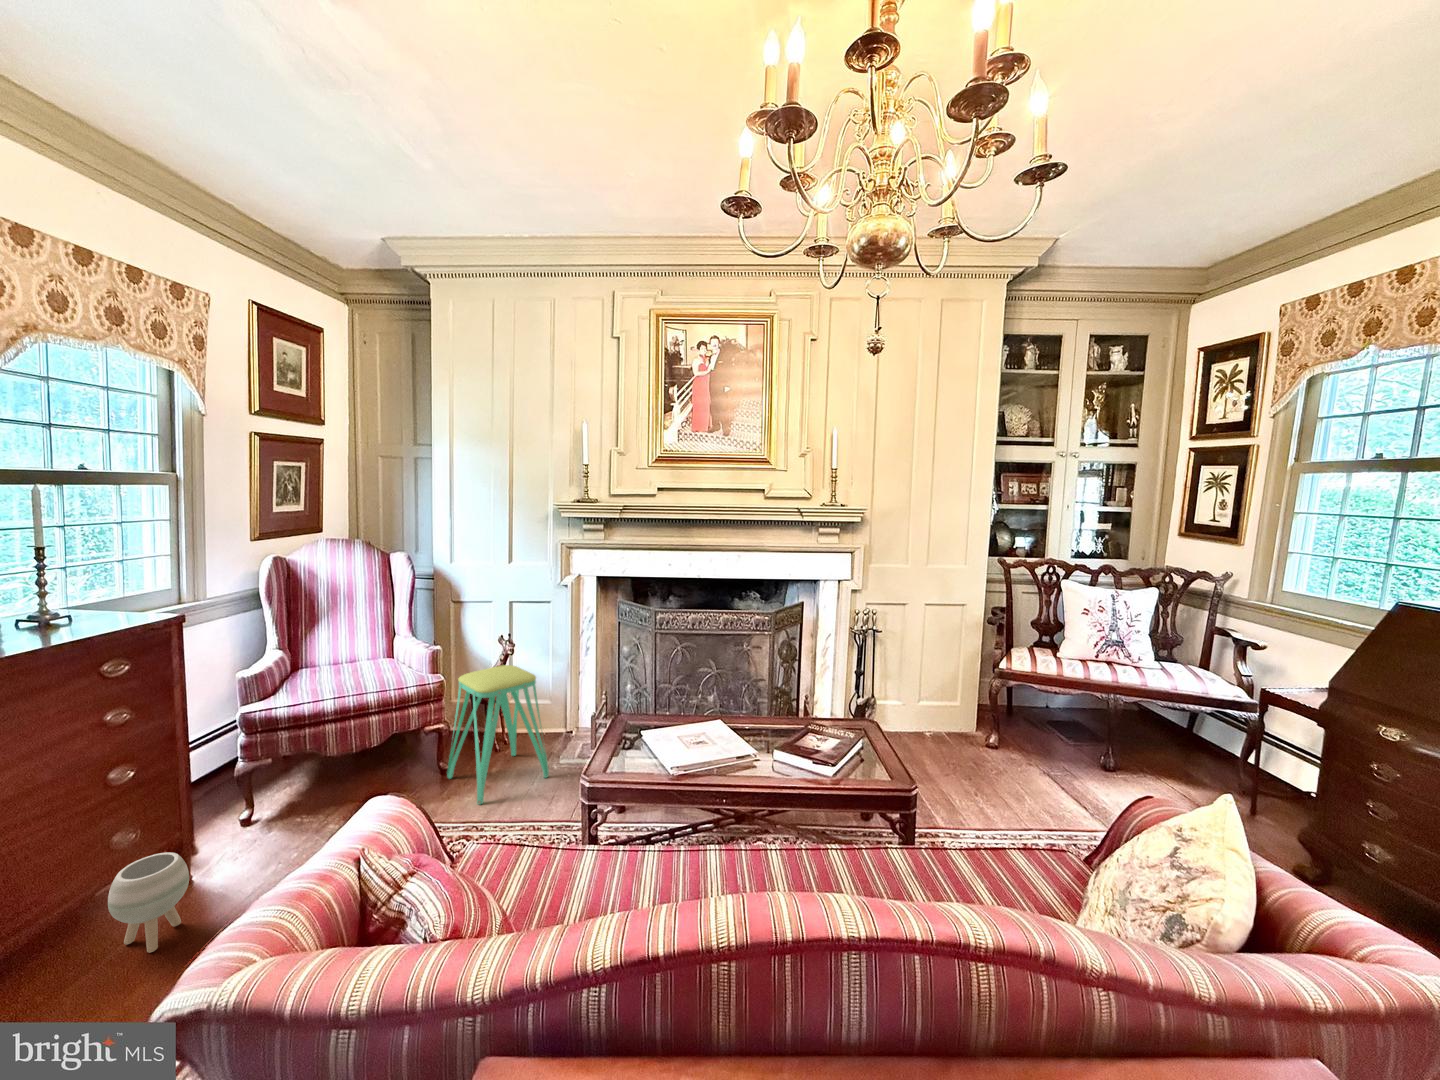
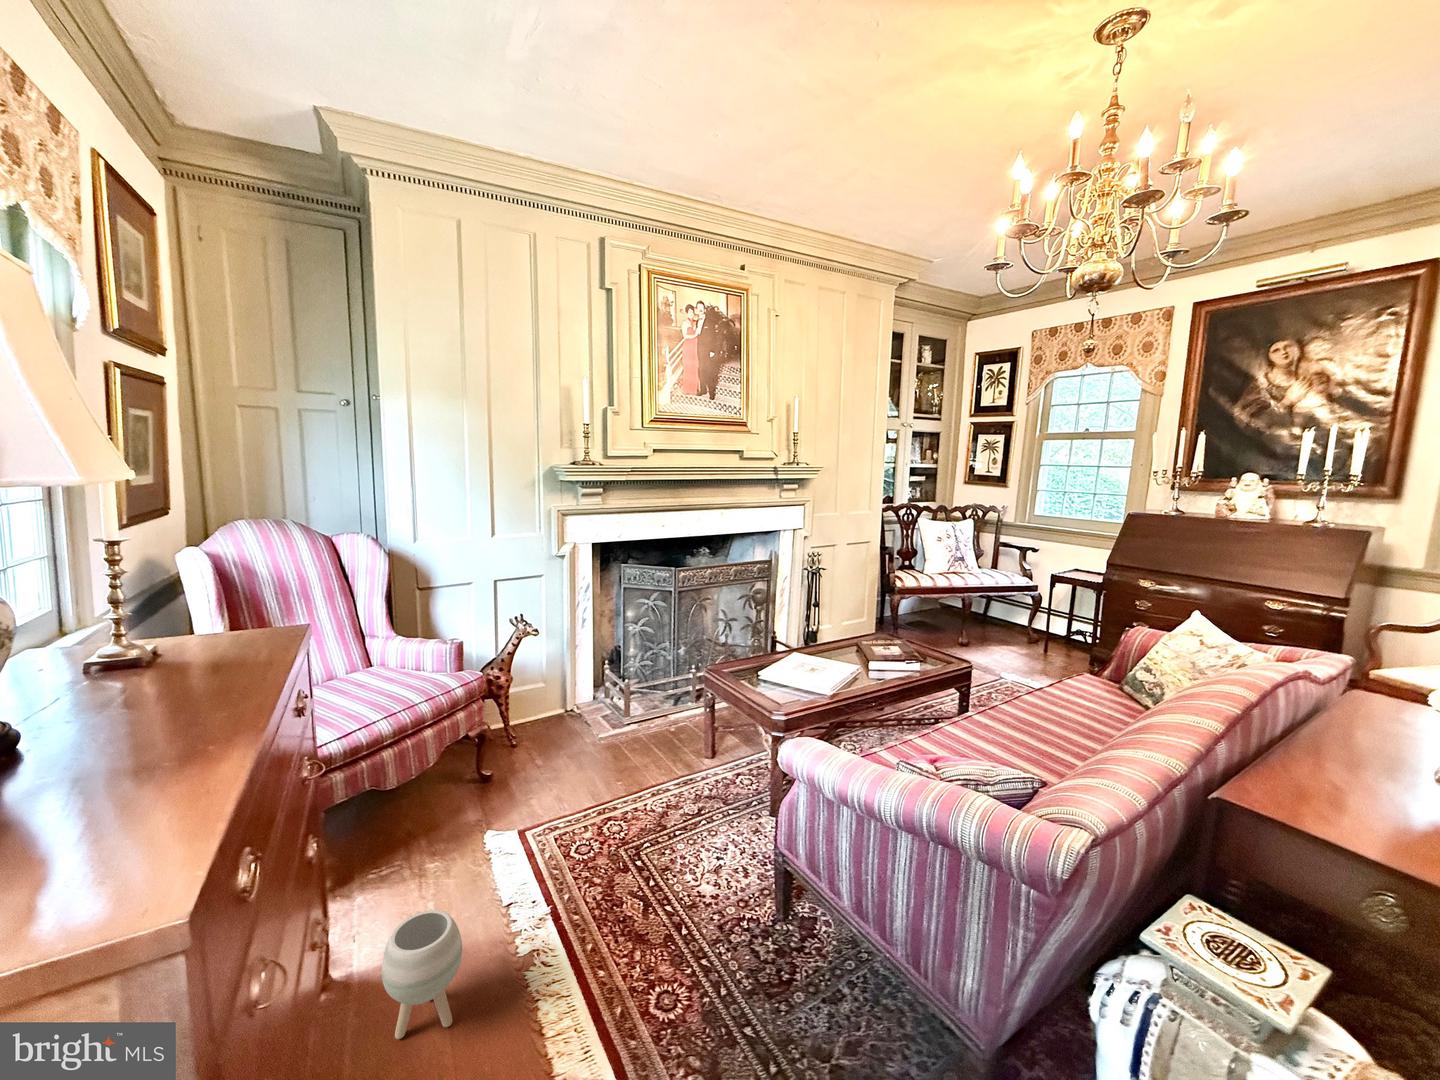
stool: present [447,665,549,804] -> none [506,646,613,792]

